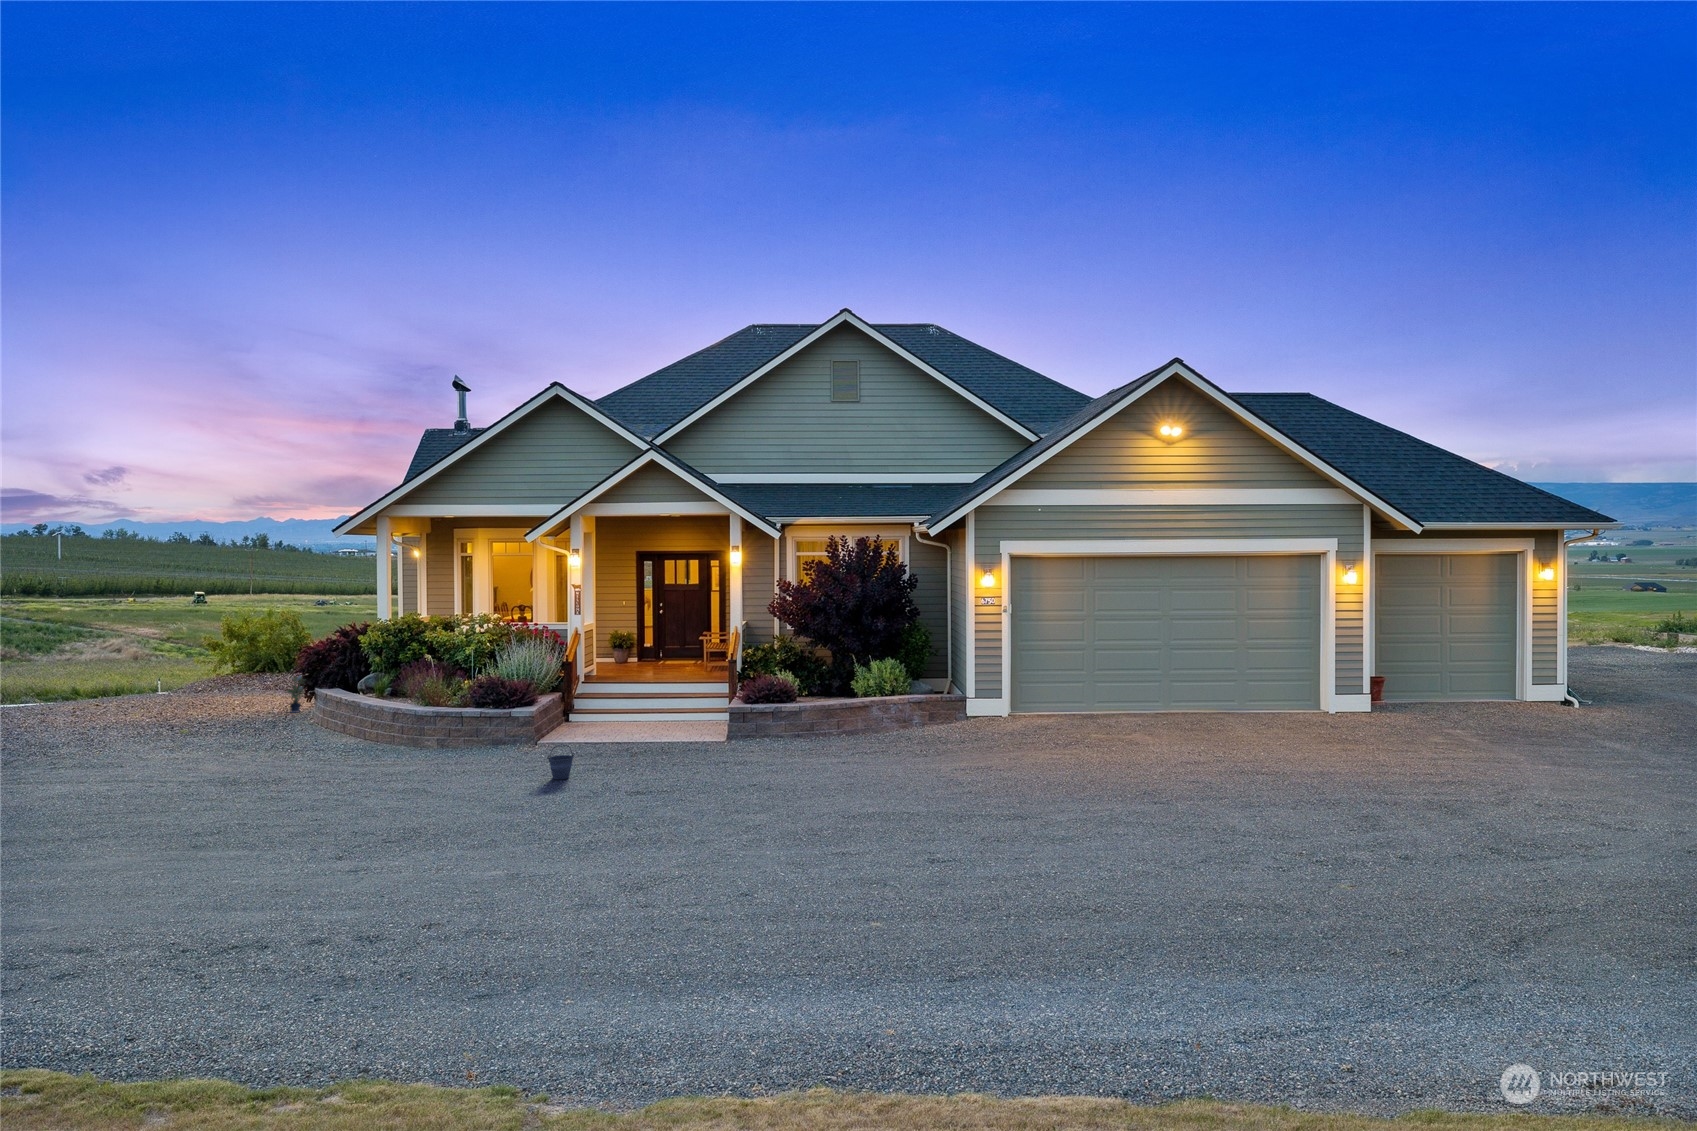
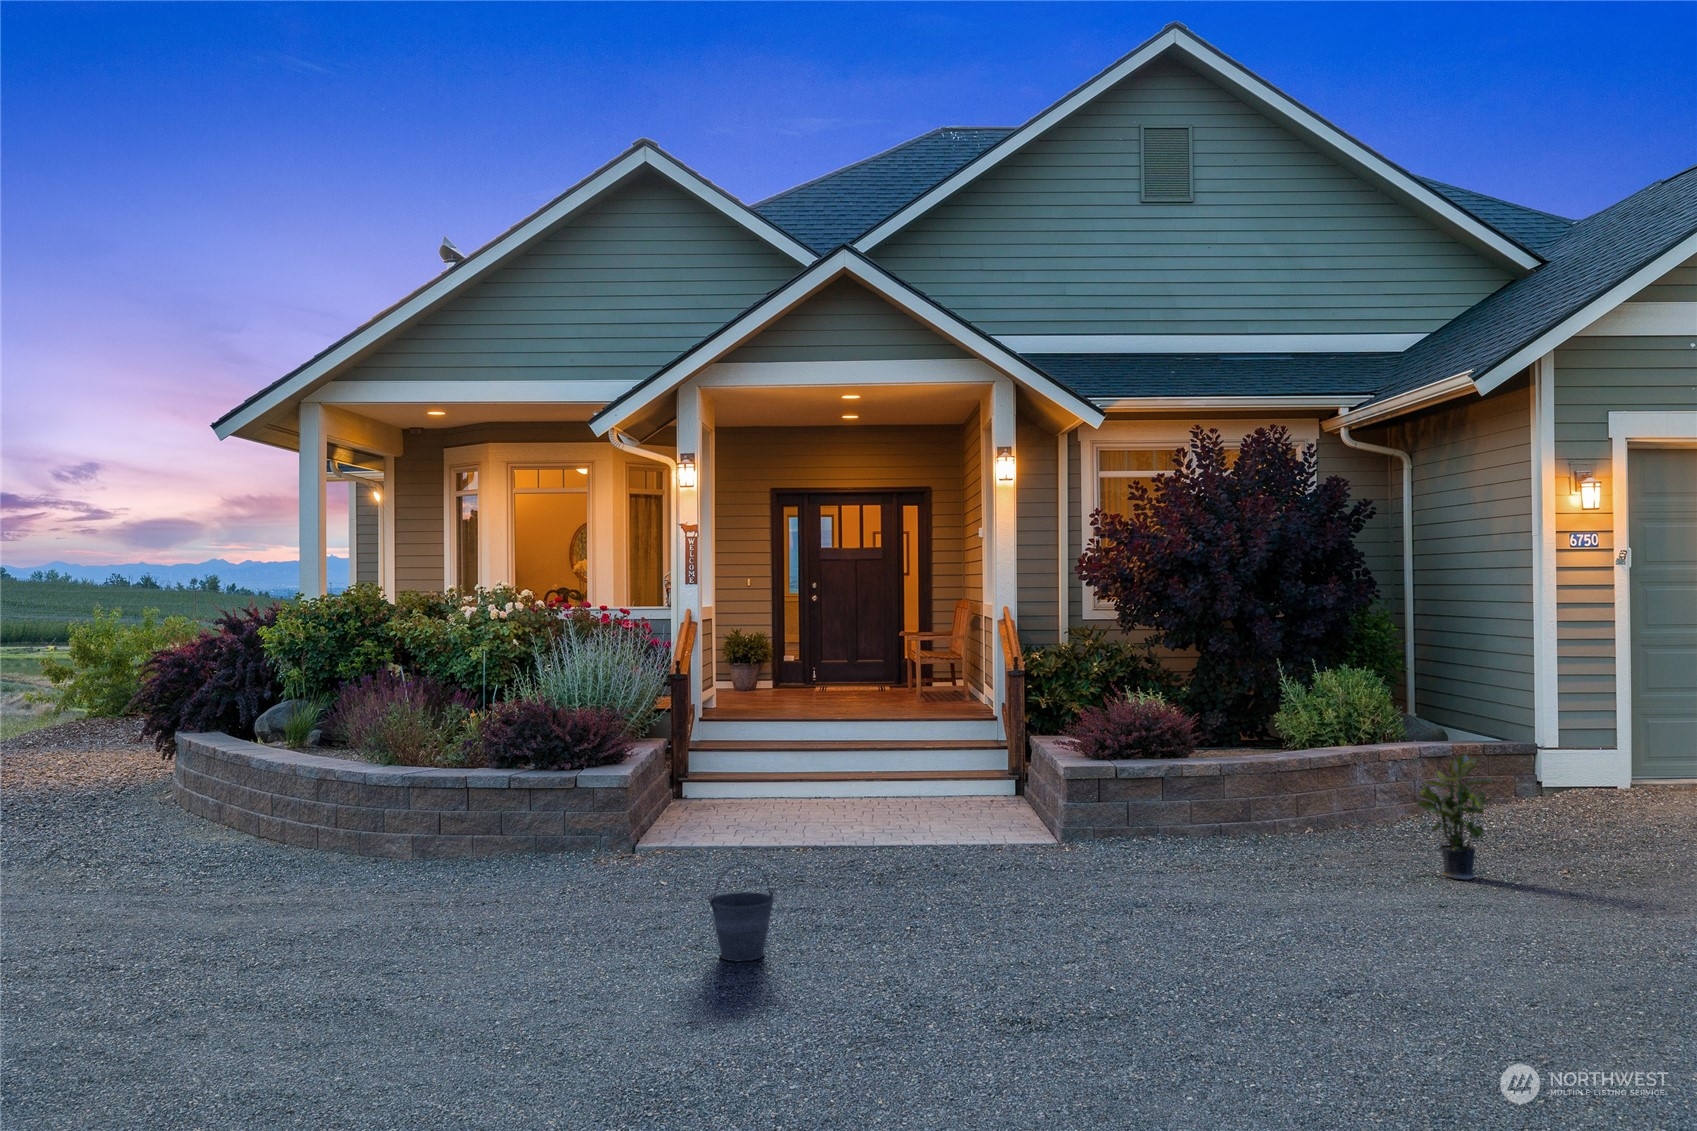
potted plant: present [287,675,306,713] -> present [1417,754,1492,880]

